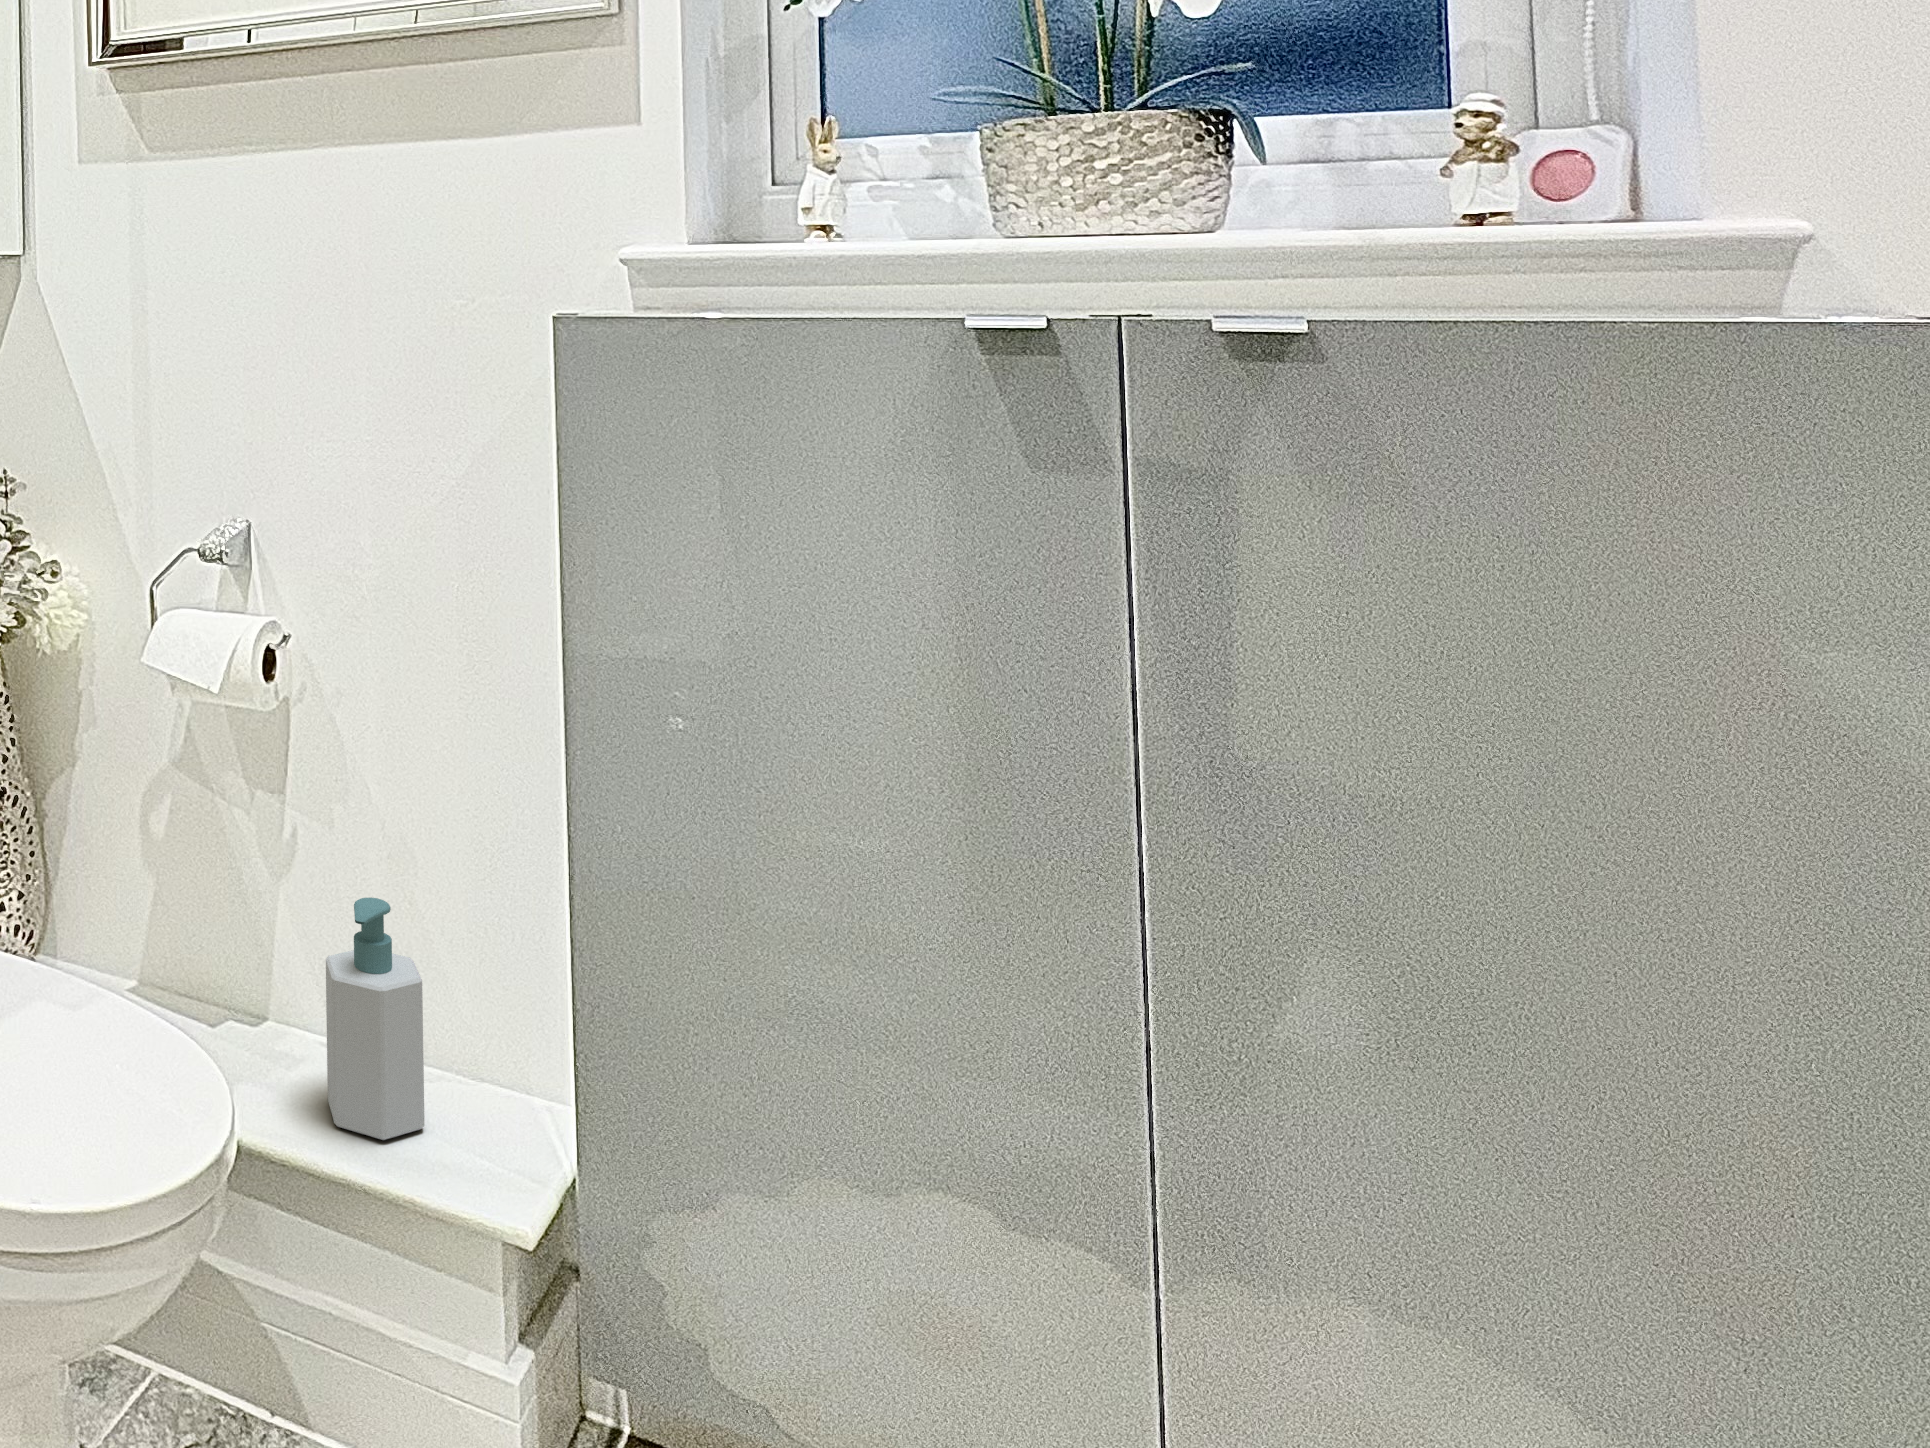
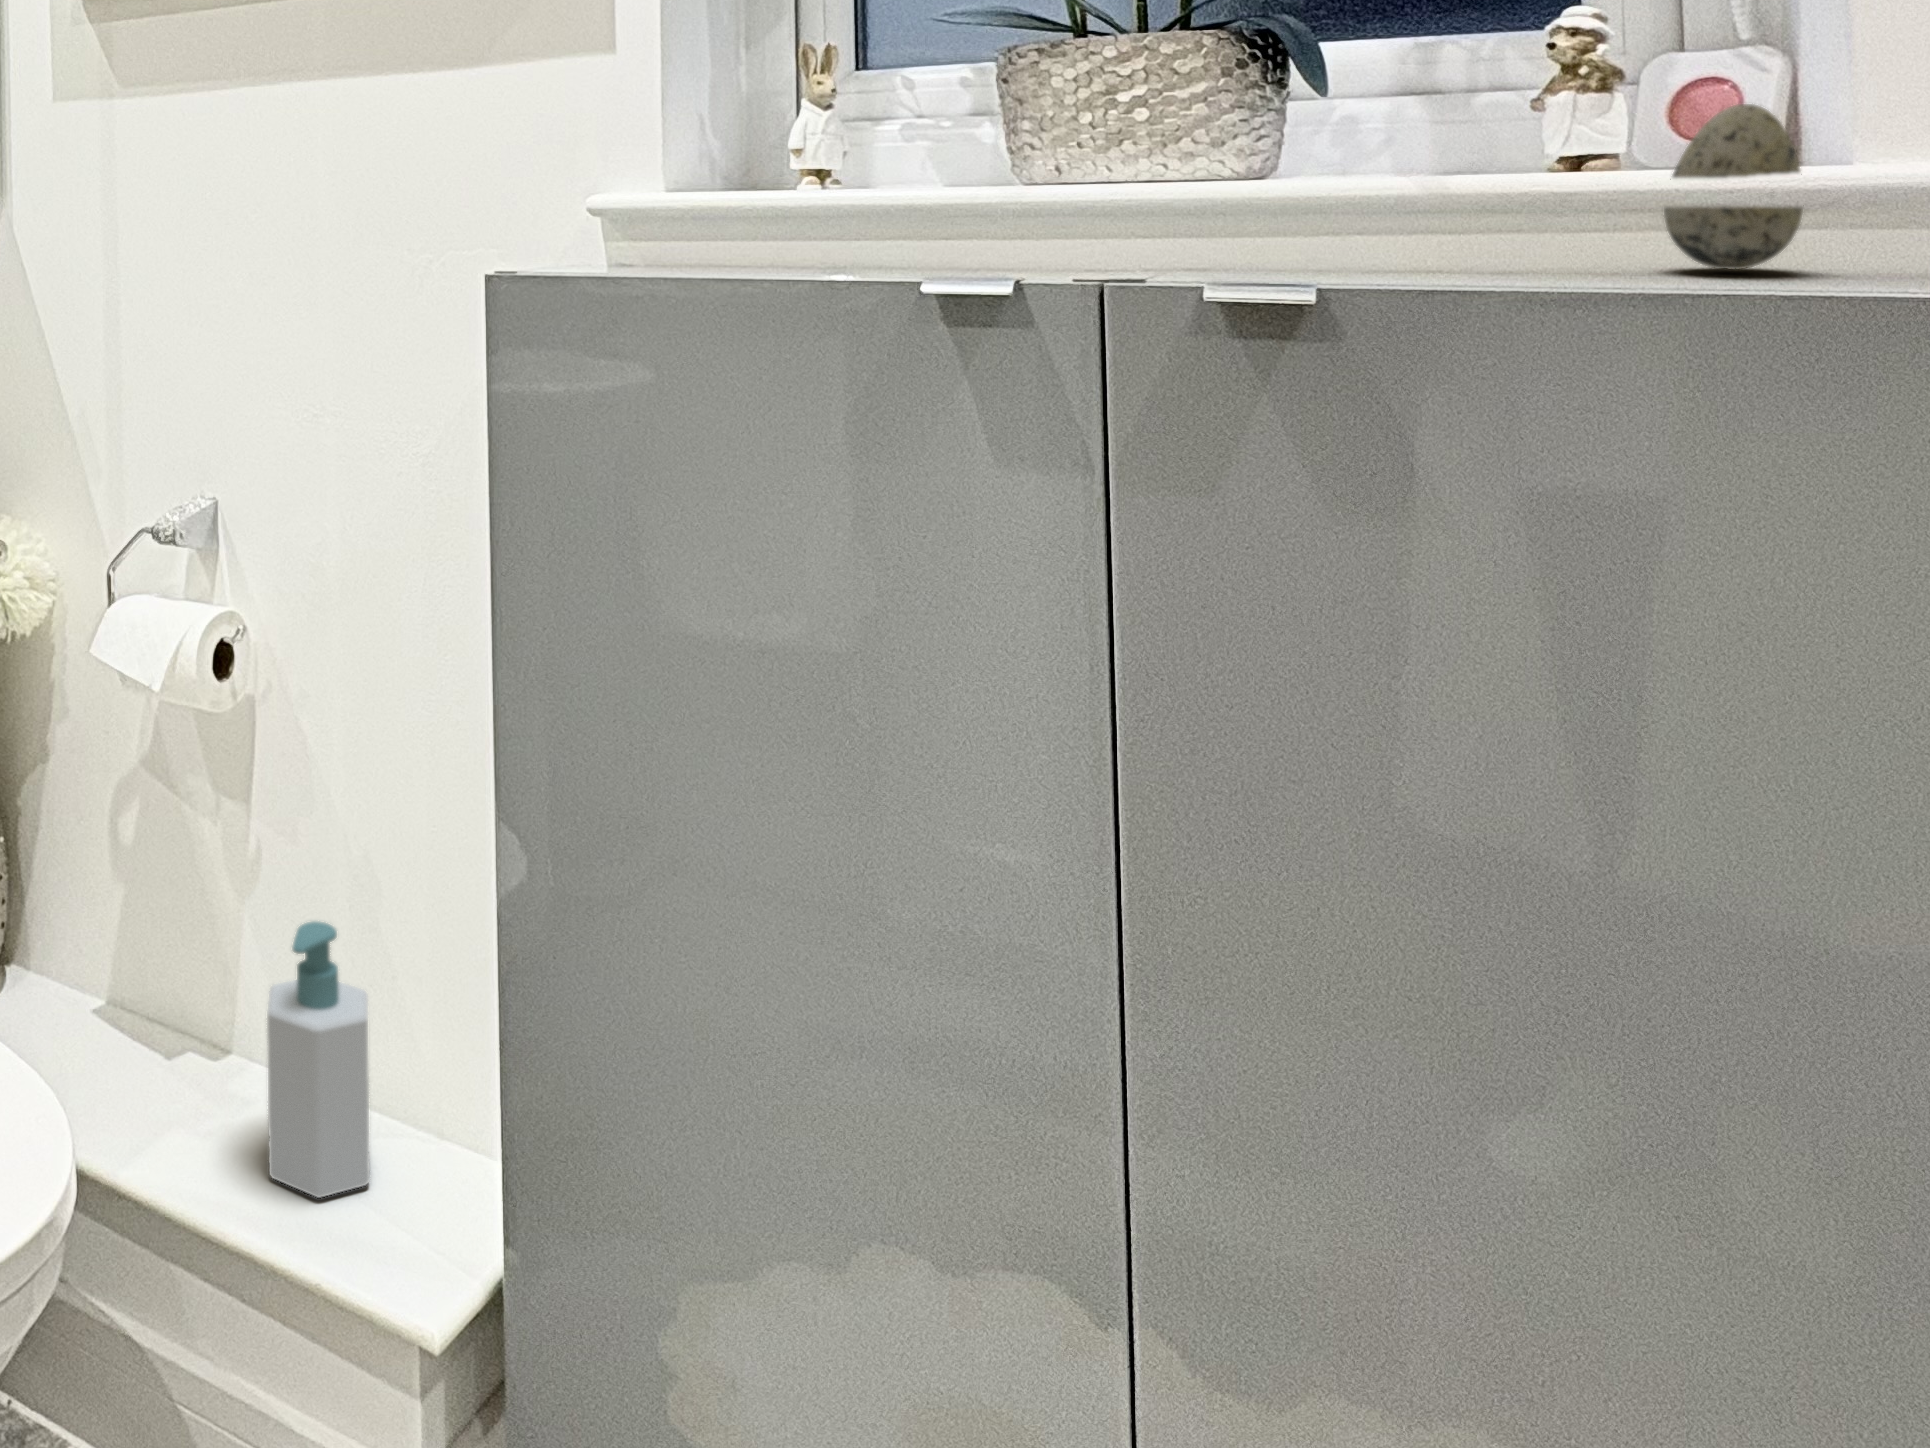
decorative egg: none [1553,176,1663,307] -> present [1664,104,1803,270]

